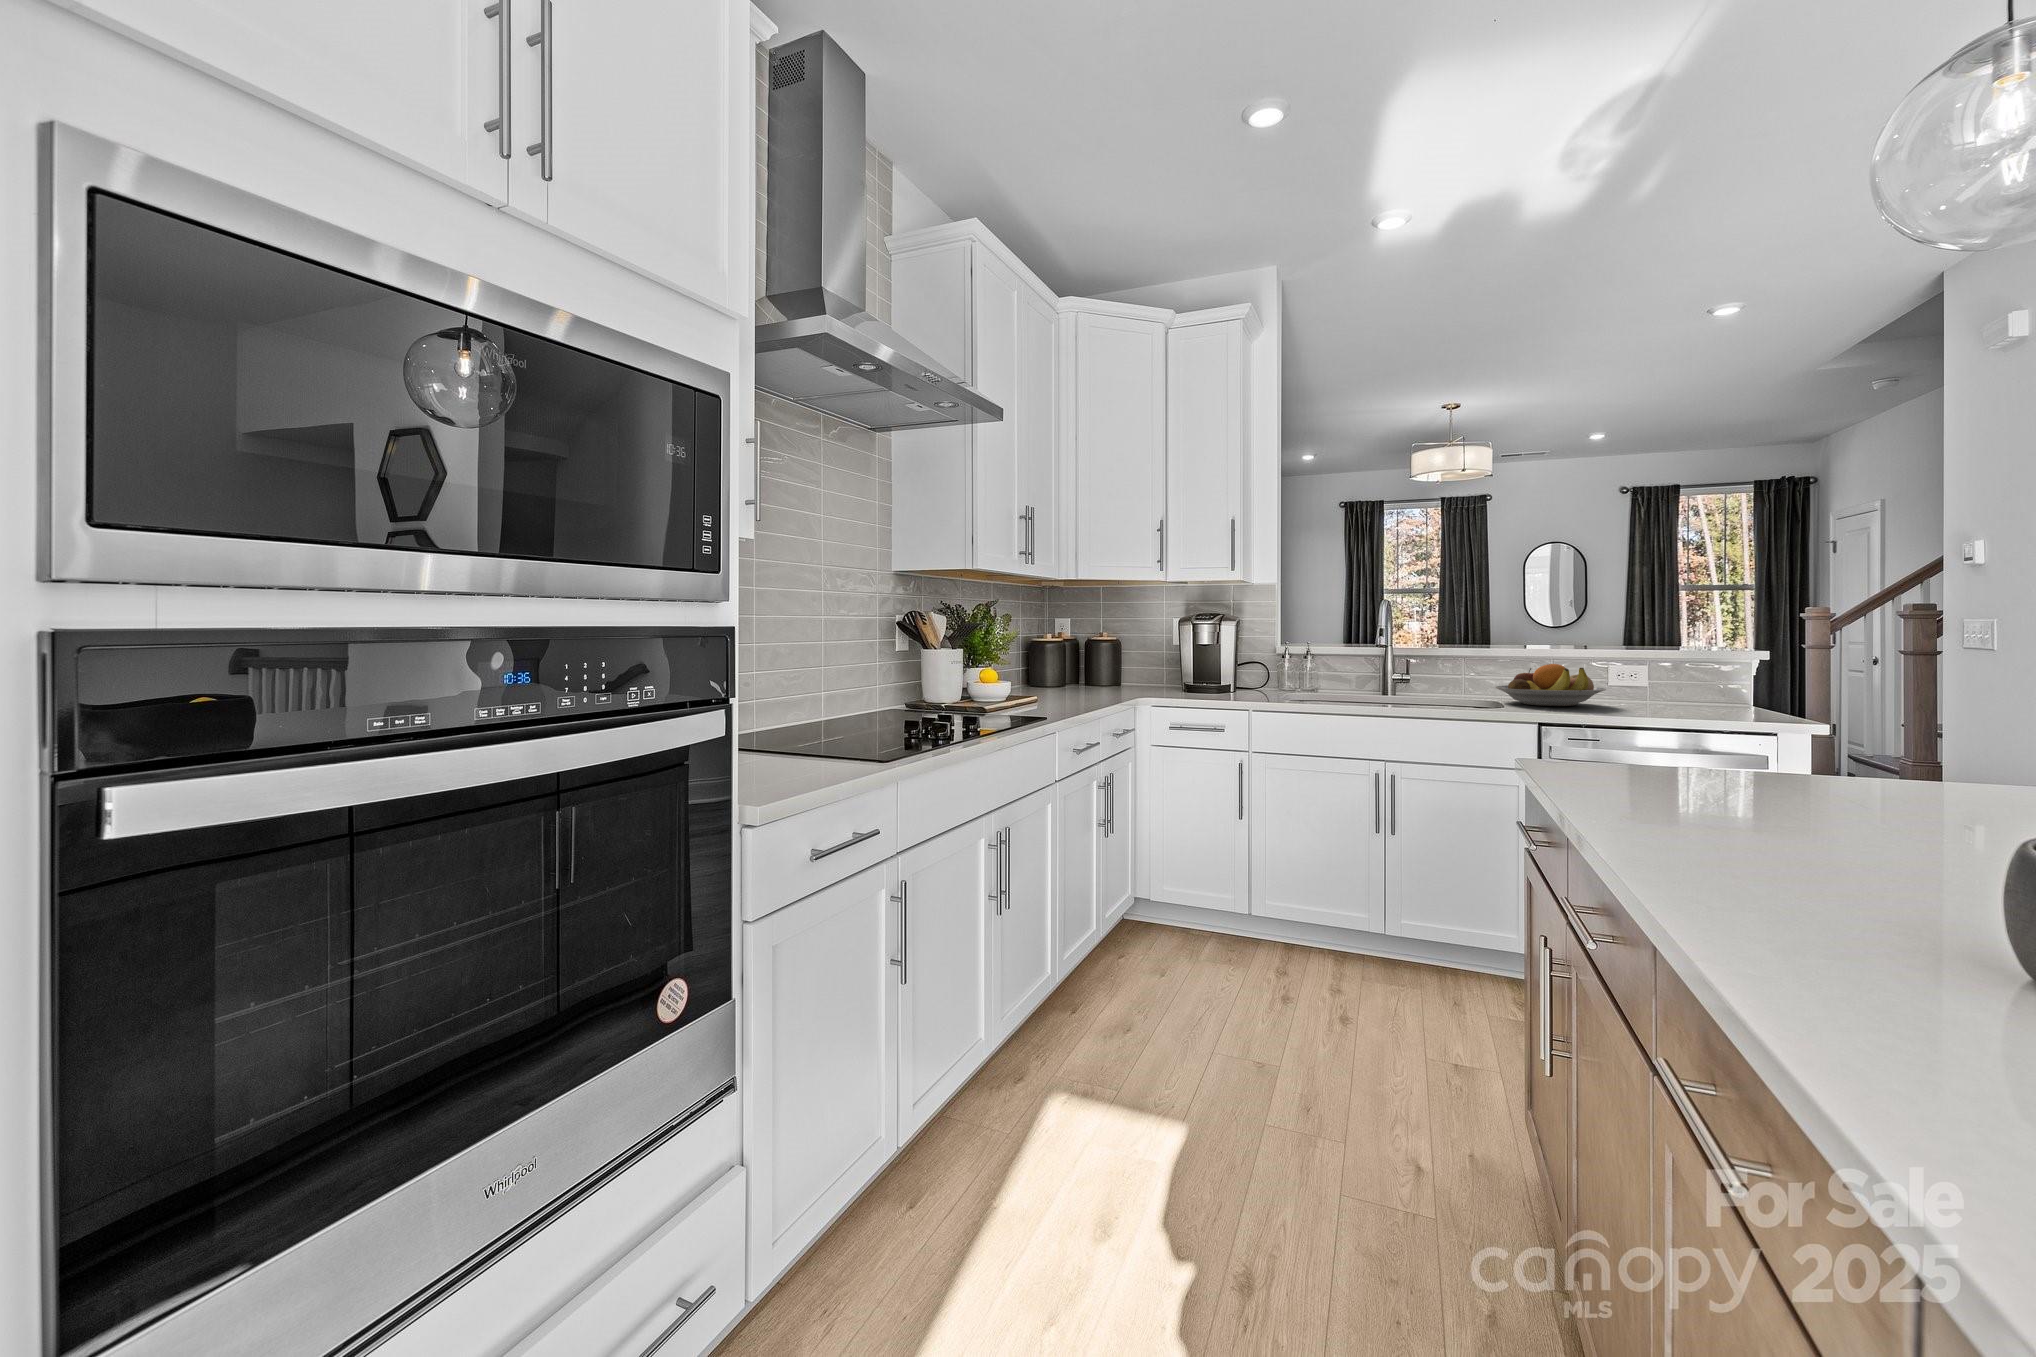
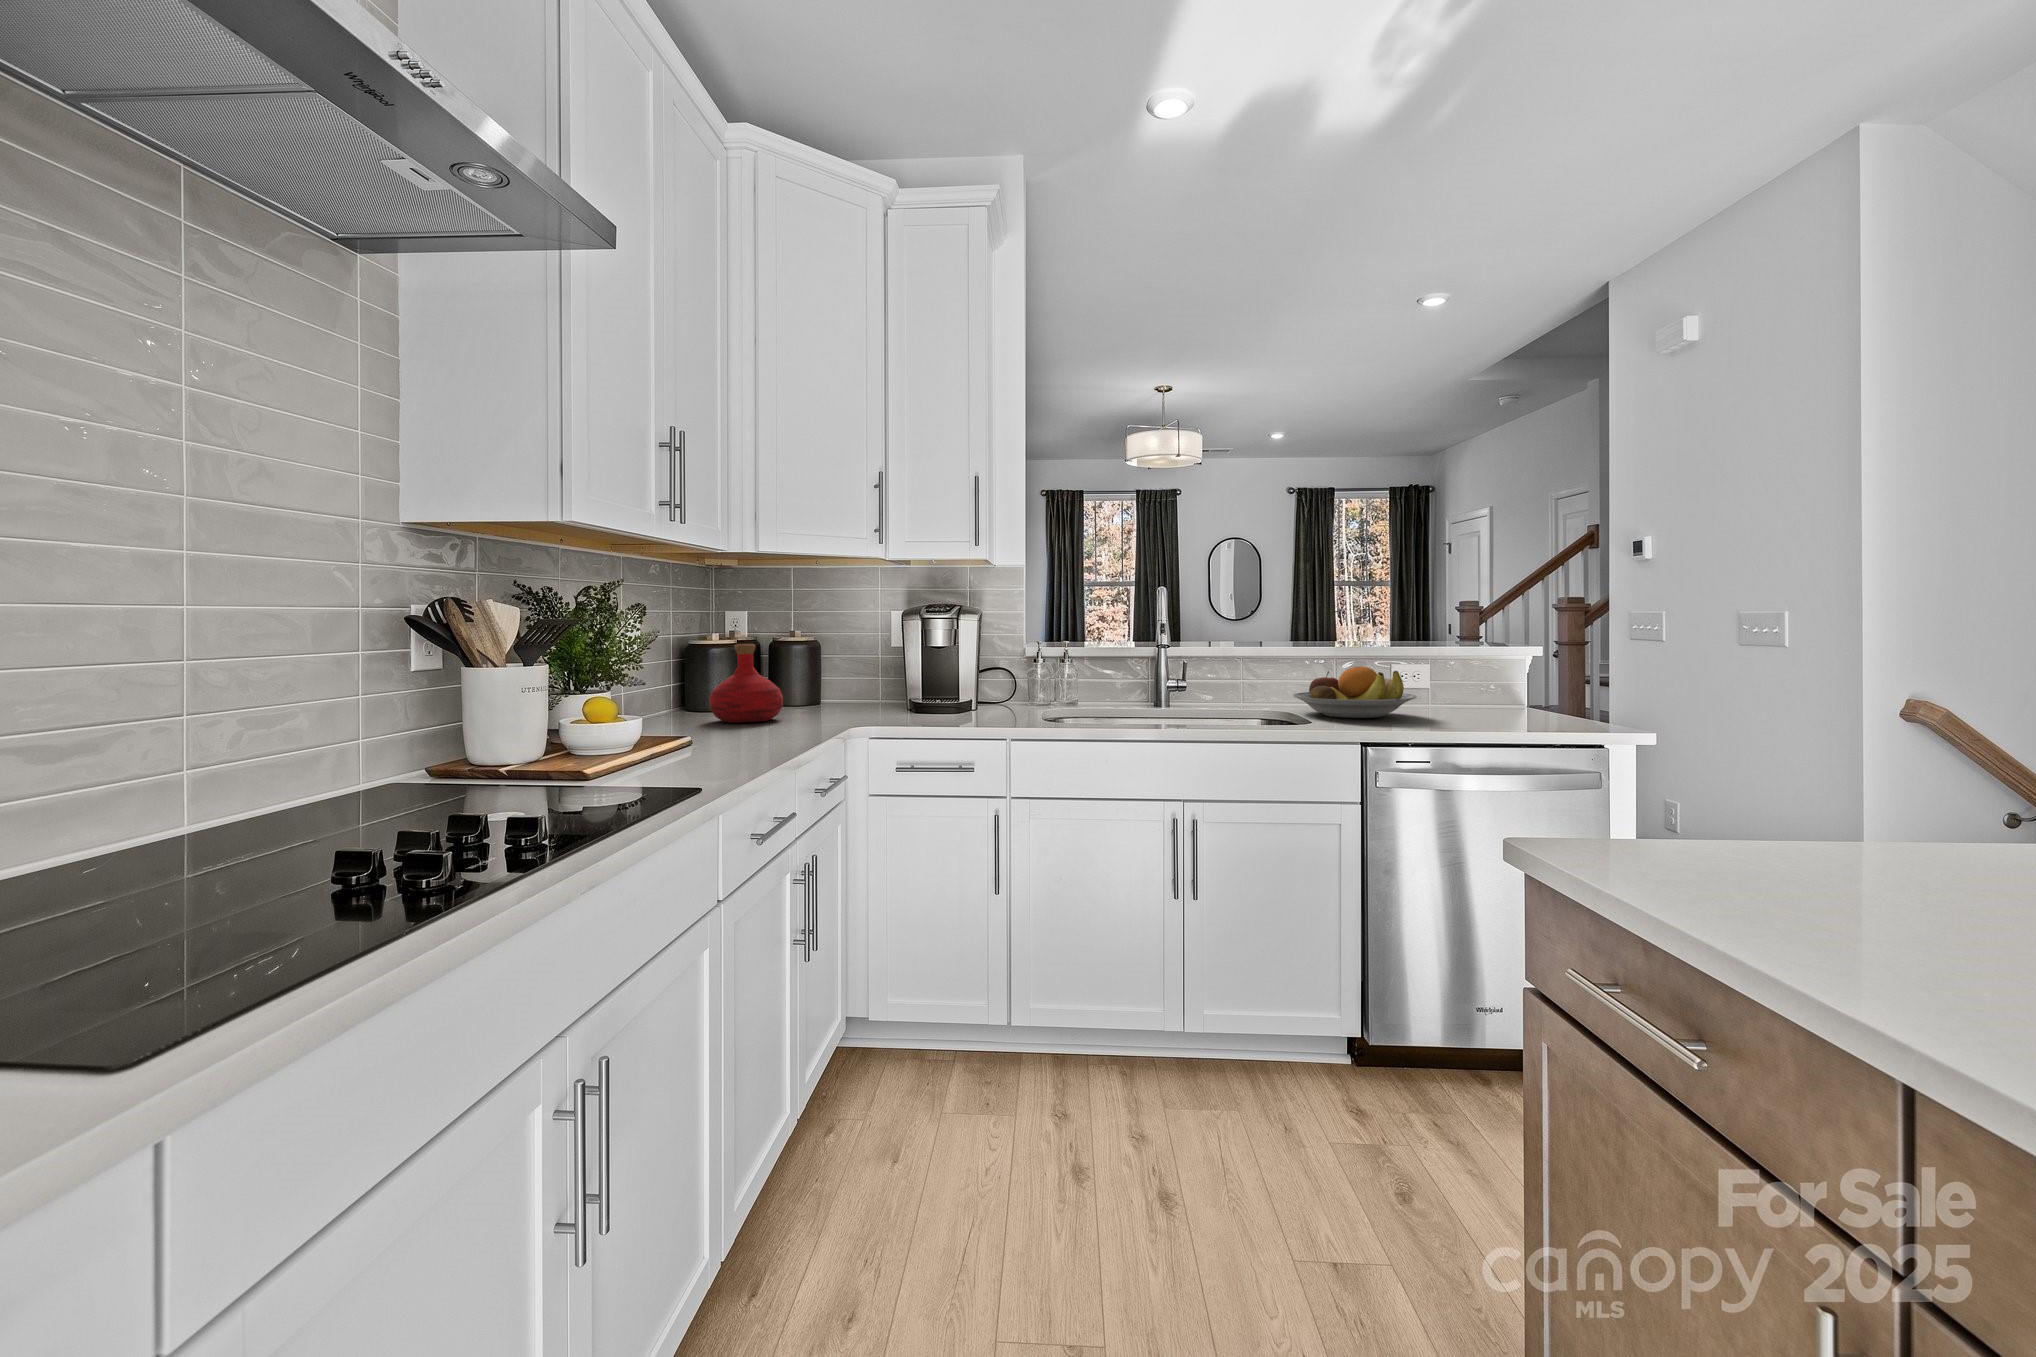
bottle: none [1047,641,1094,692] -> present [709,644,783,723]

